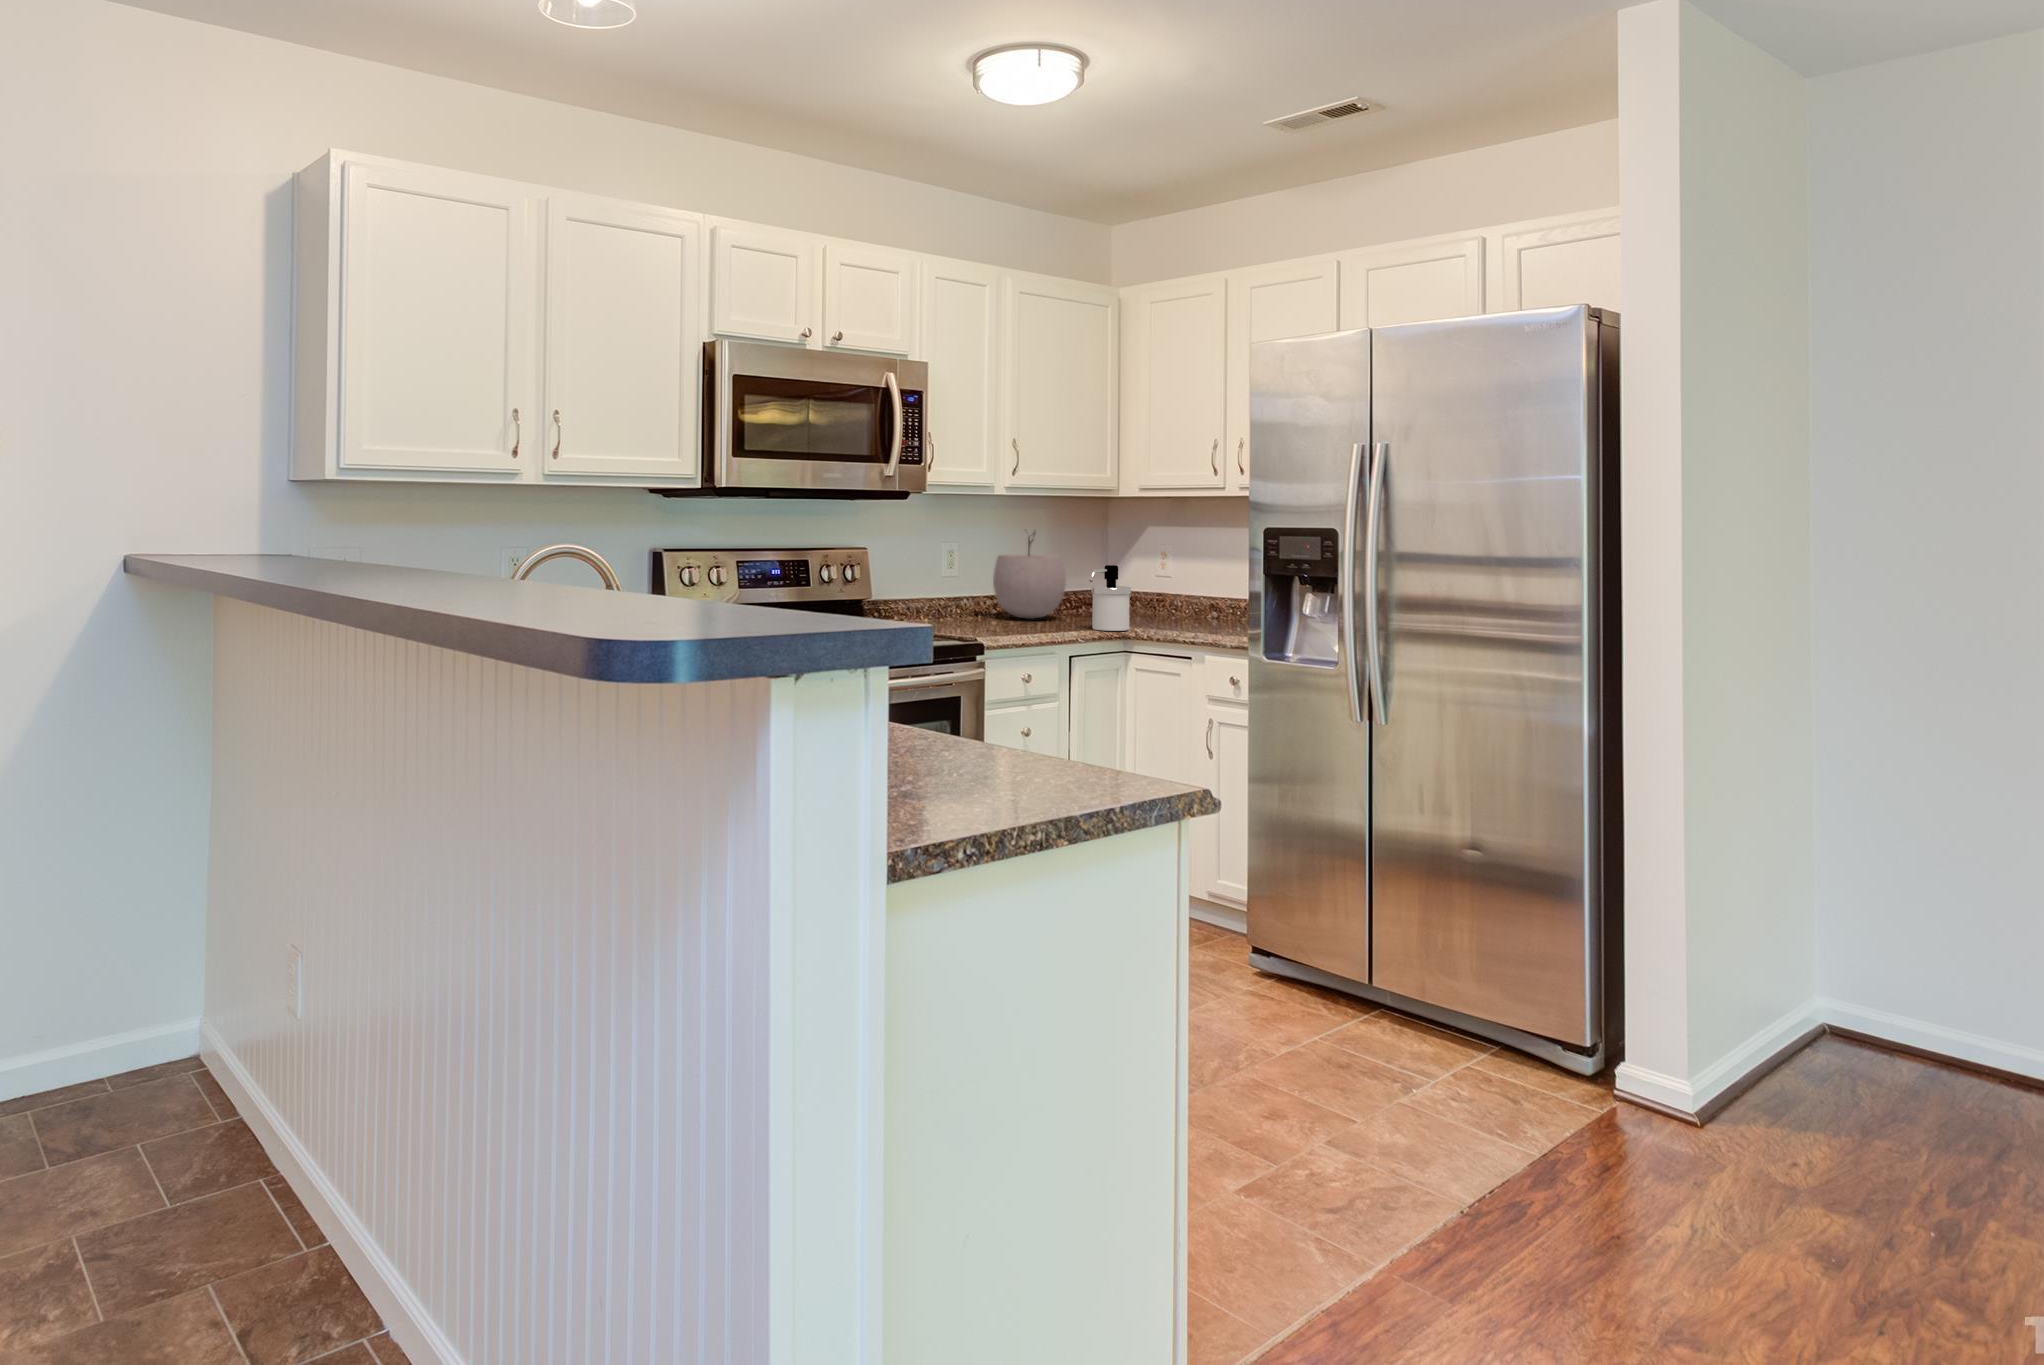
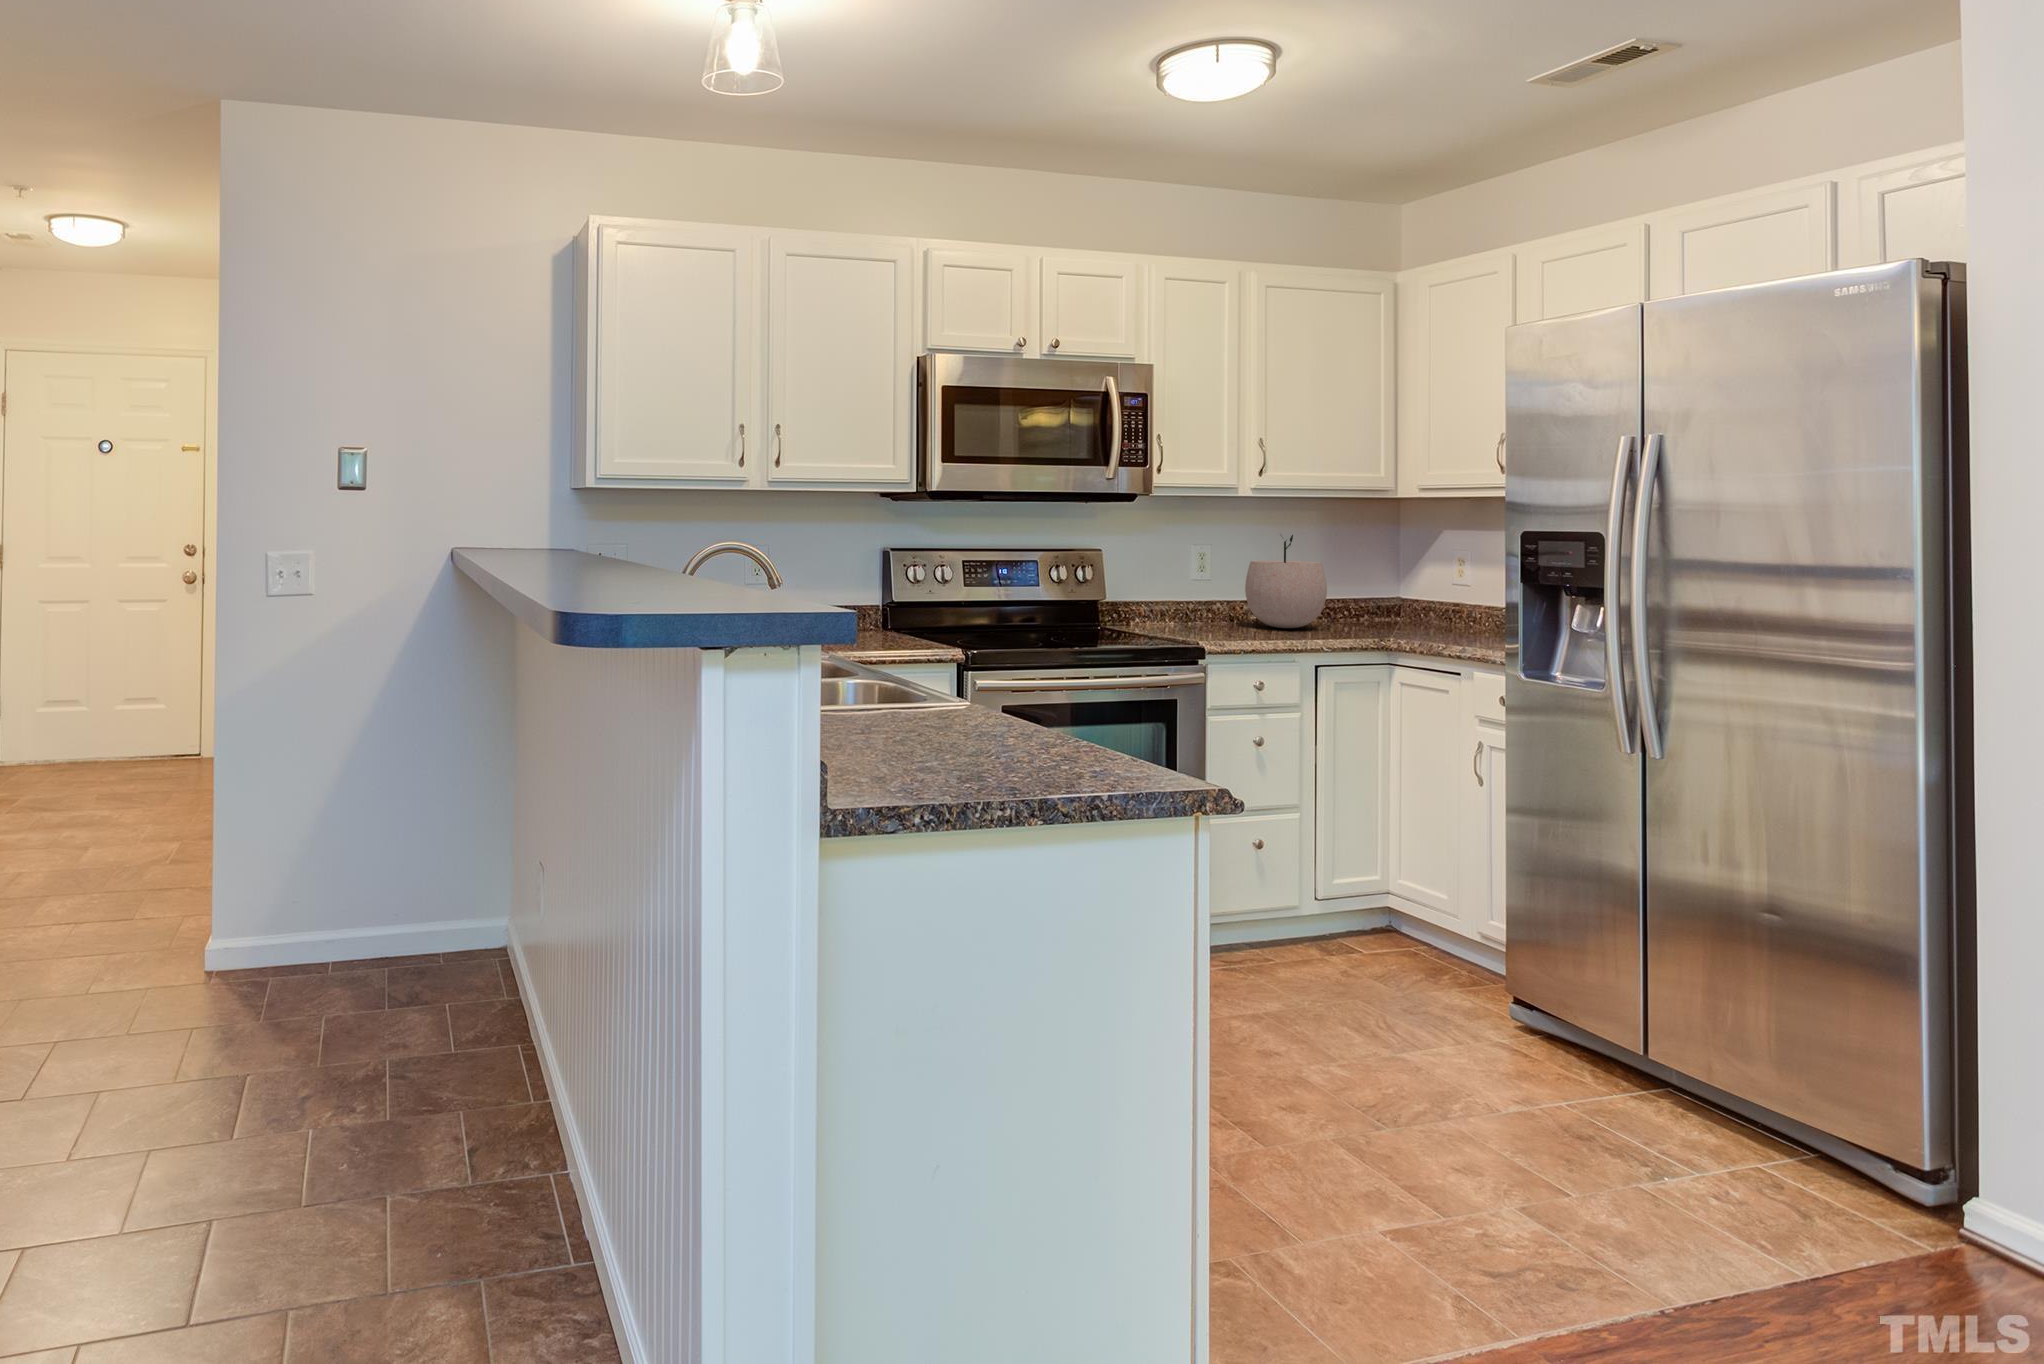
soap dispenser: present [1089,565,1131,631] -> none [1341,573,1394,644]

